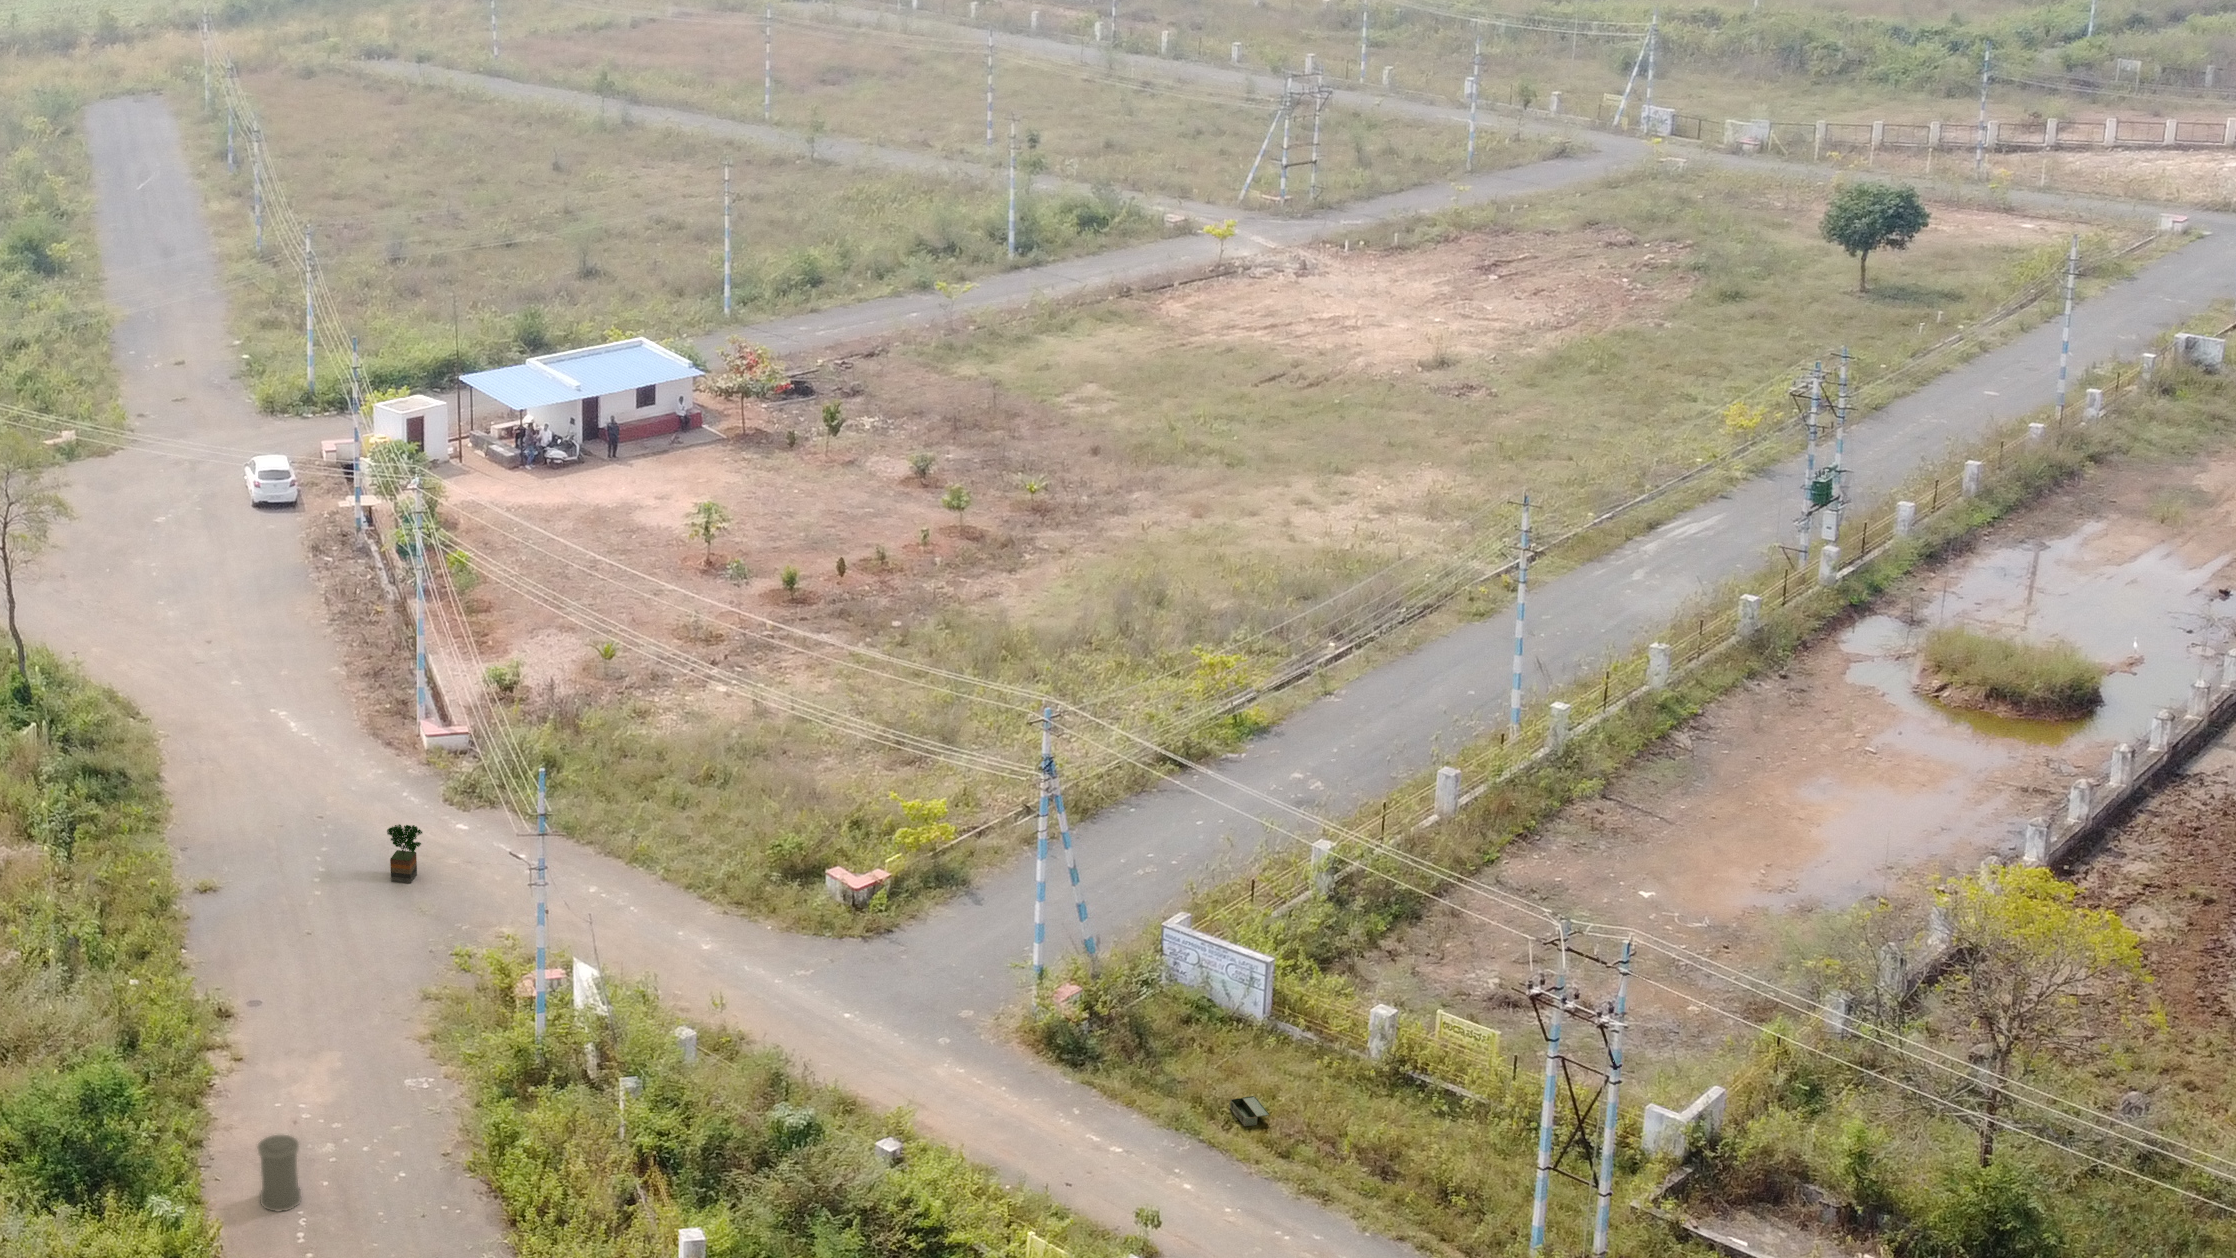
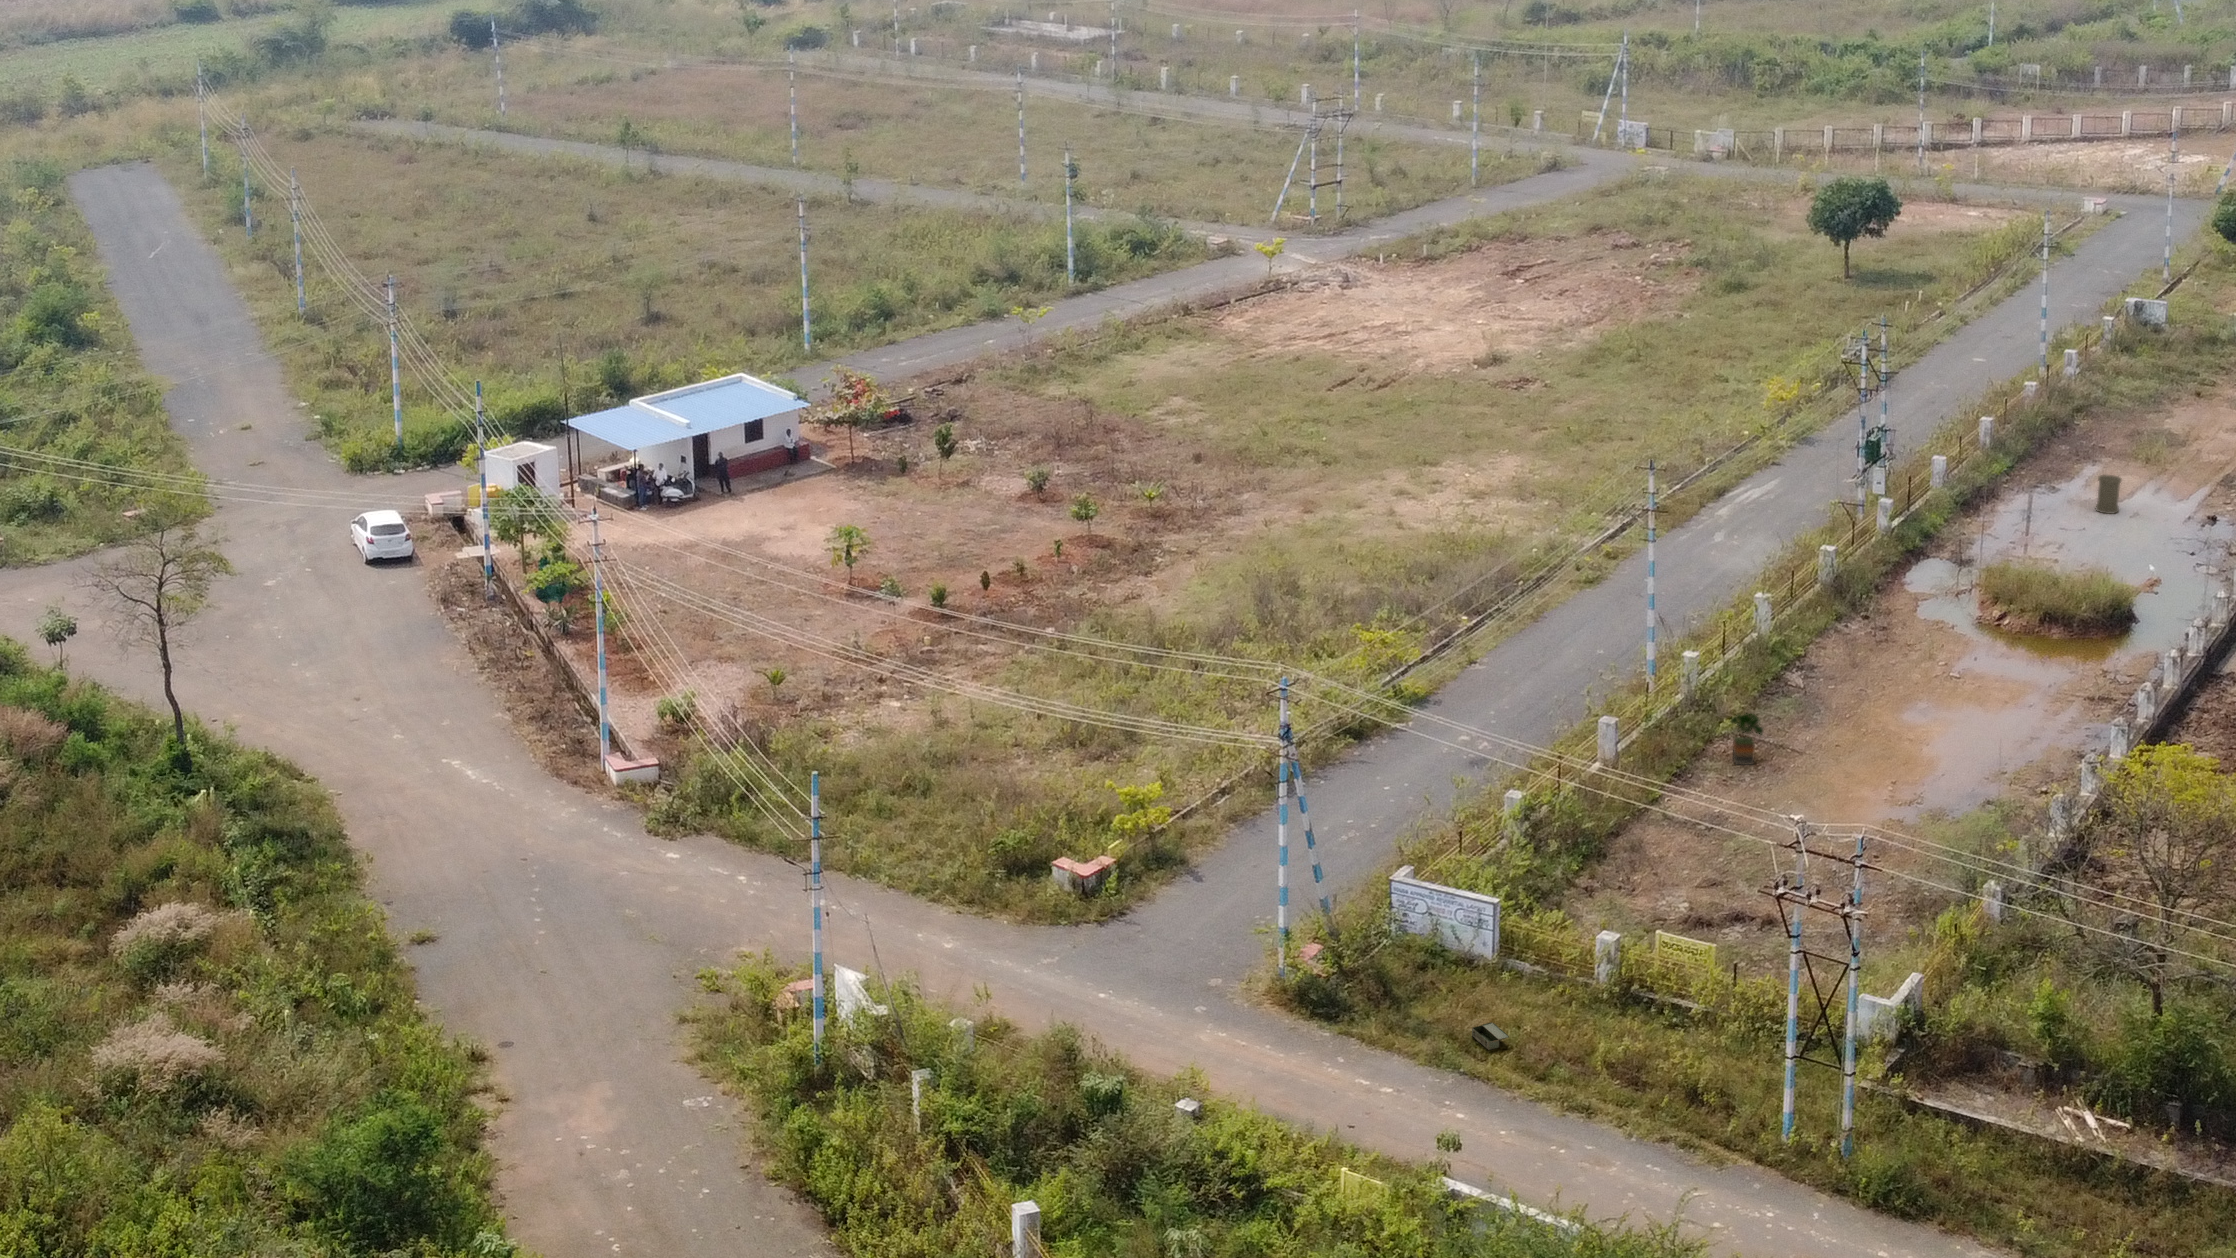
potted tree: present [387,824,422,884] -> present [1730,713,1763,765]
trash can: present [258,1135,302,1212] -> present [2095,475,2121,514]

